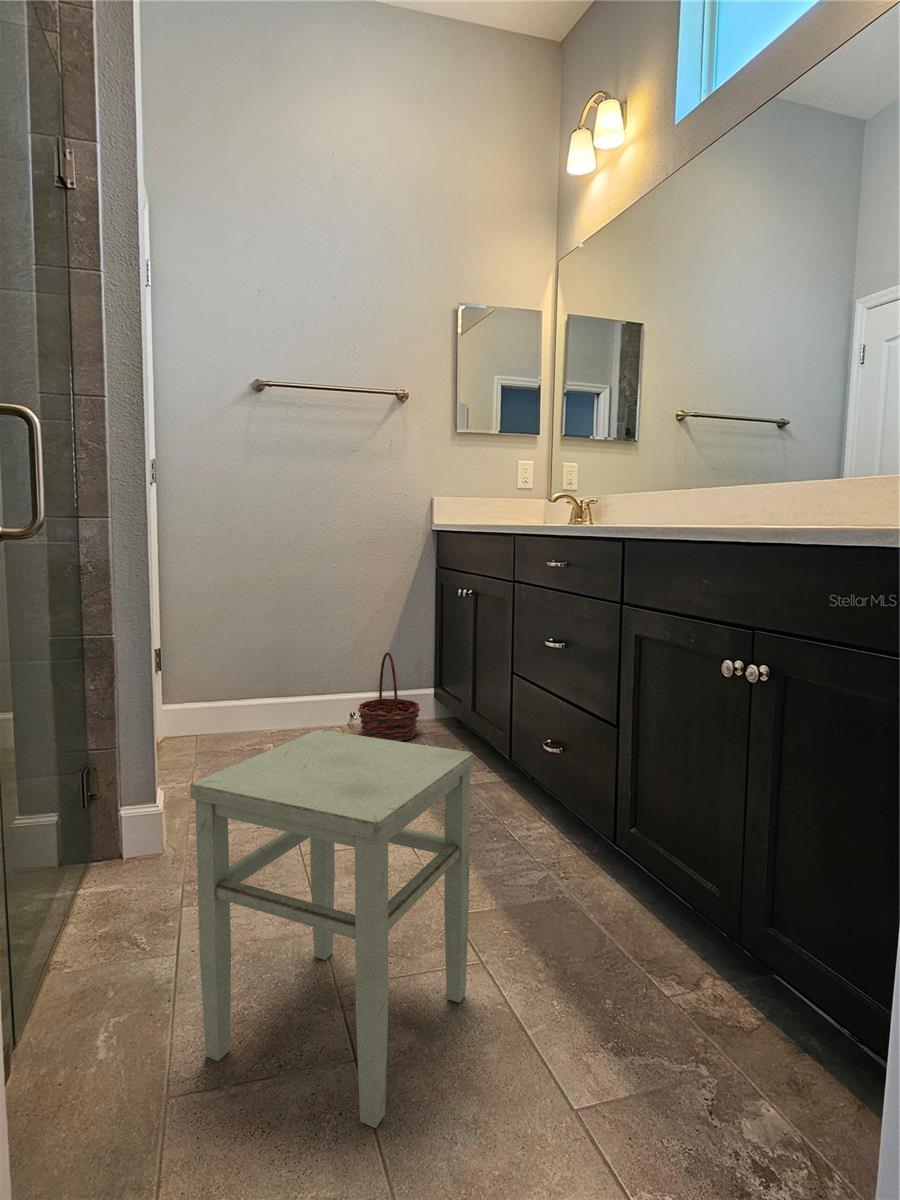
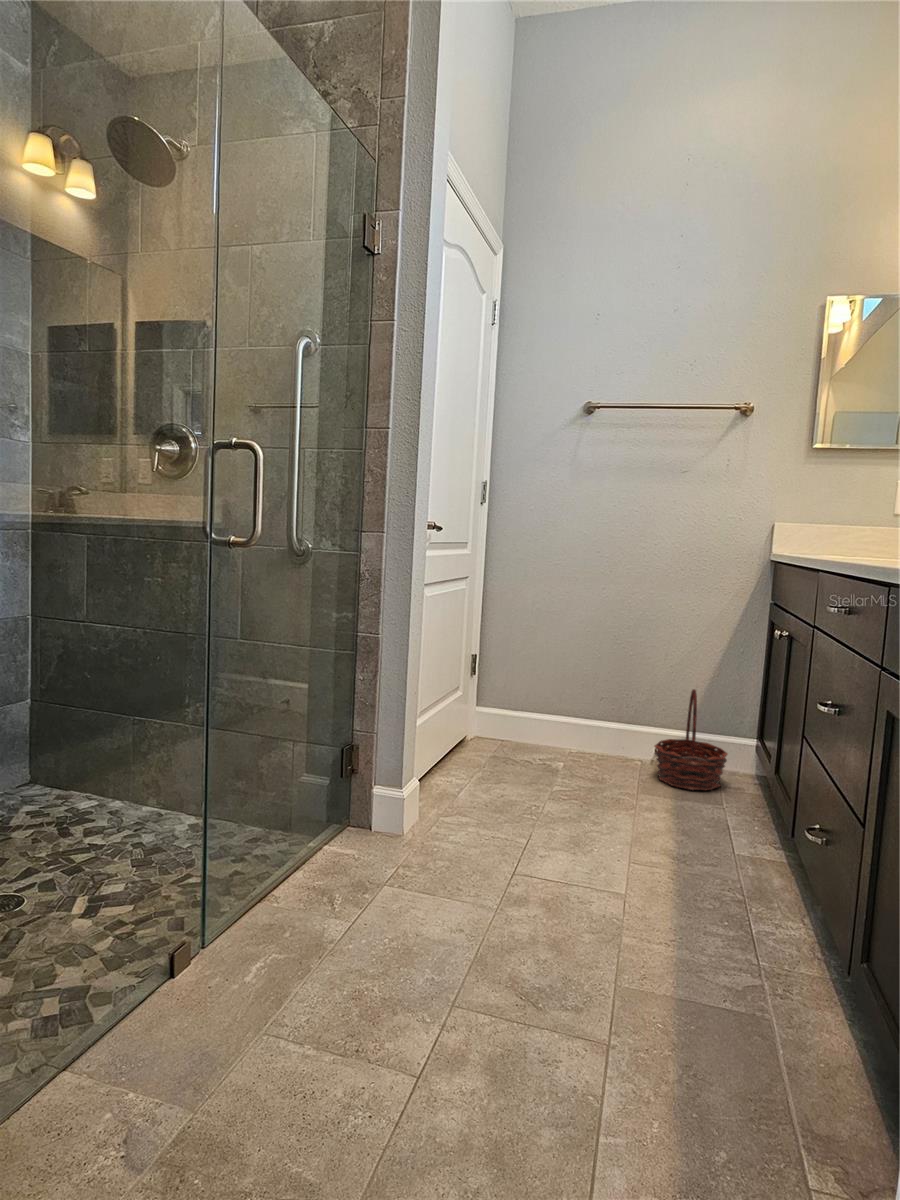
stool: present [190,730,475,1128] -> none [315,748,588,1146]

